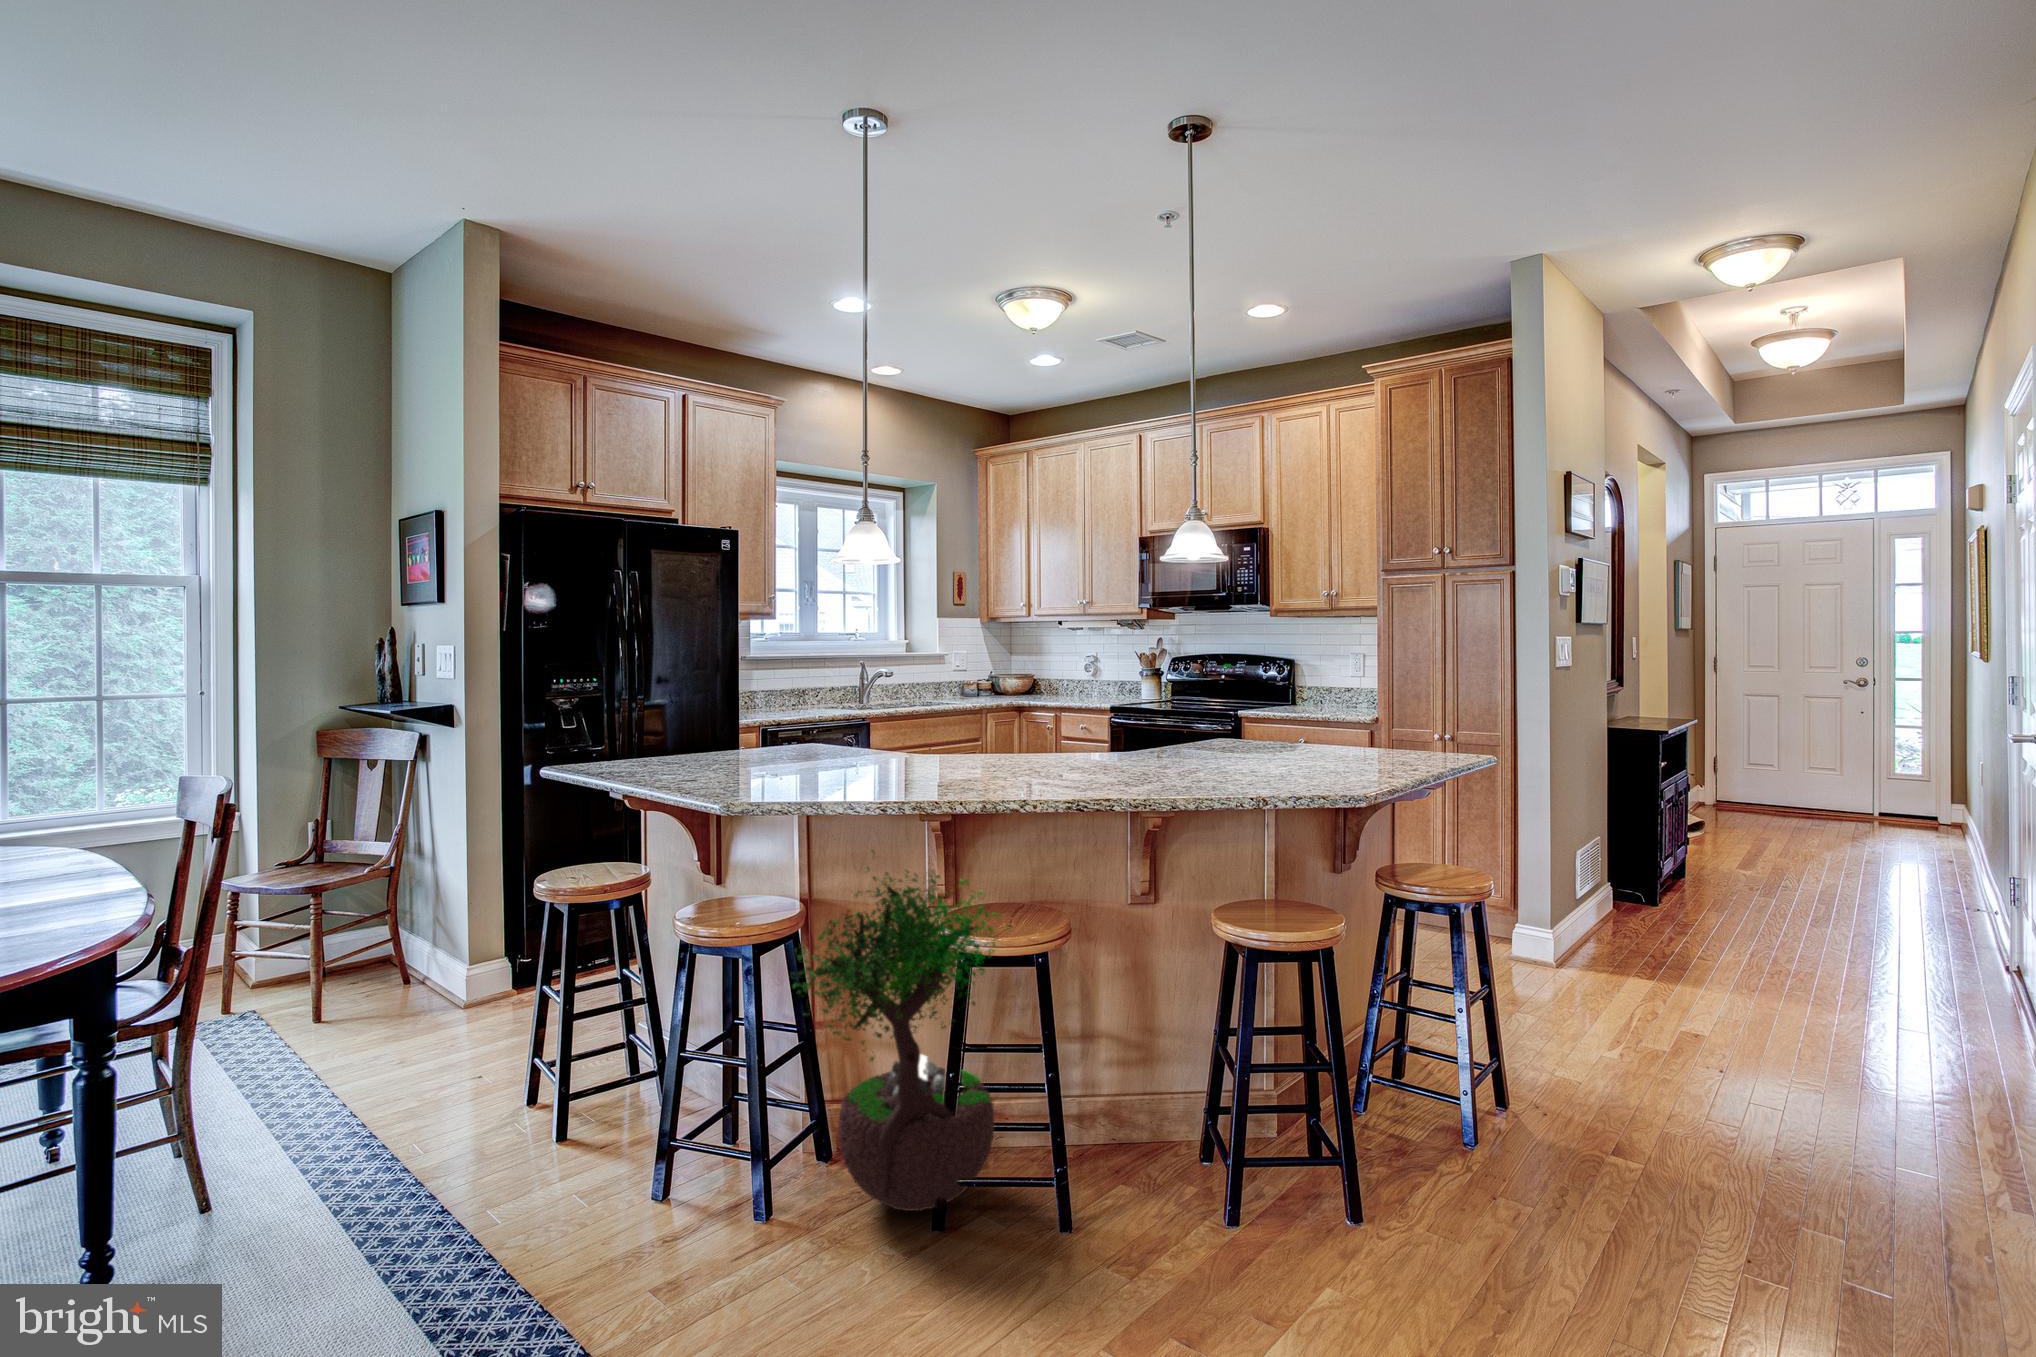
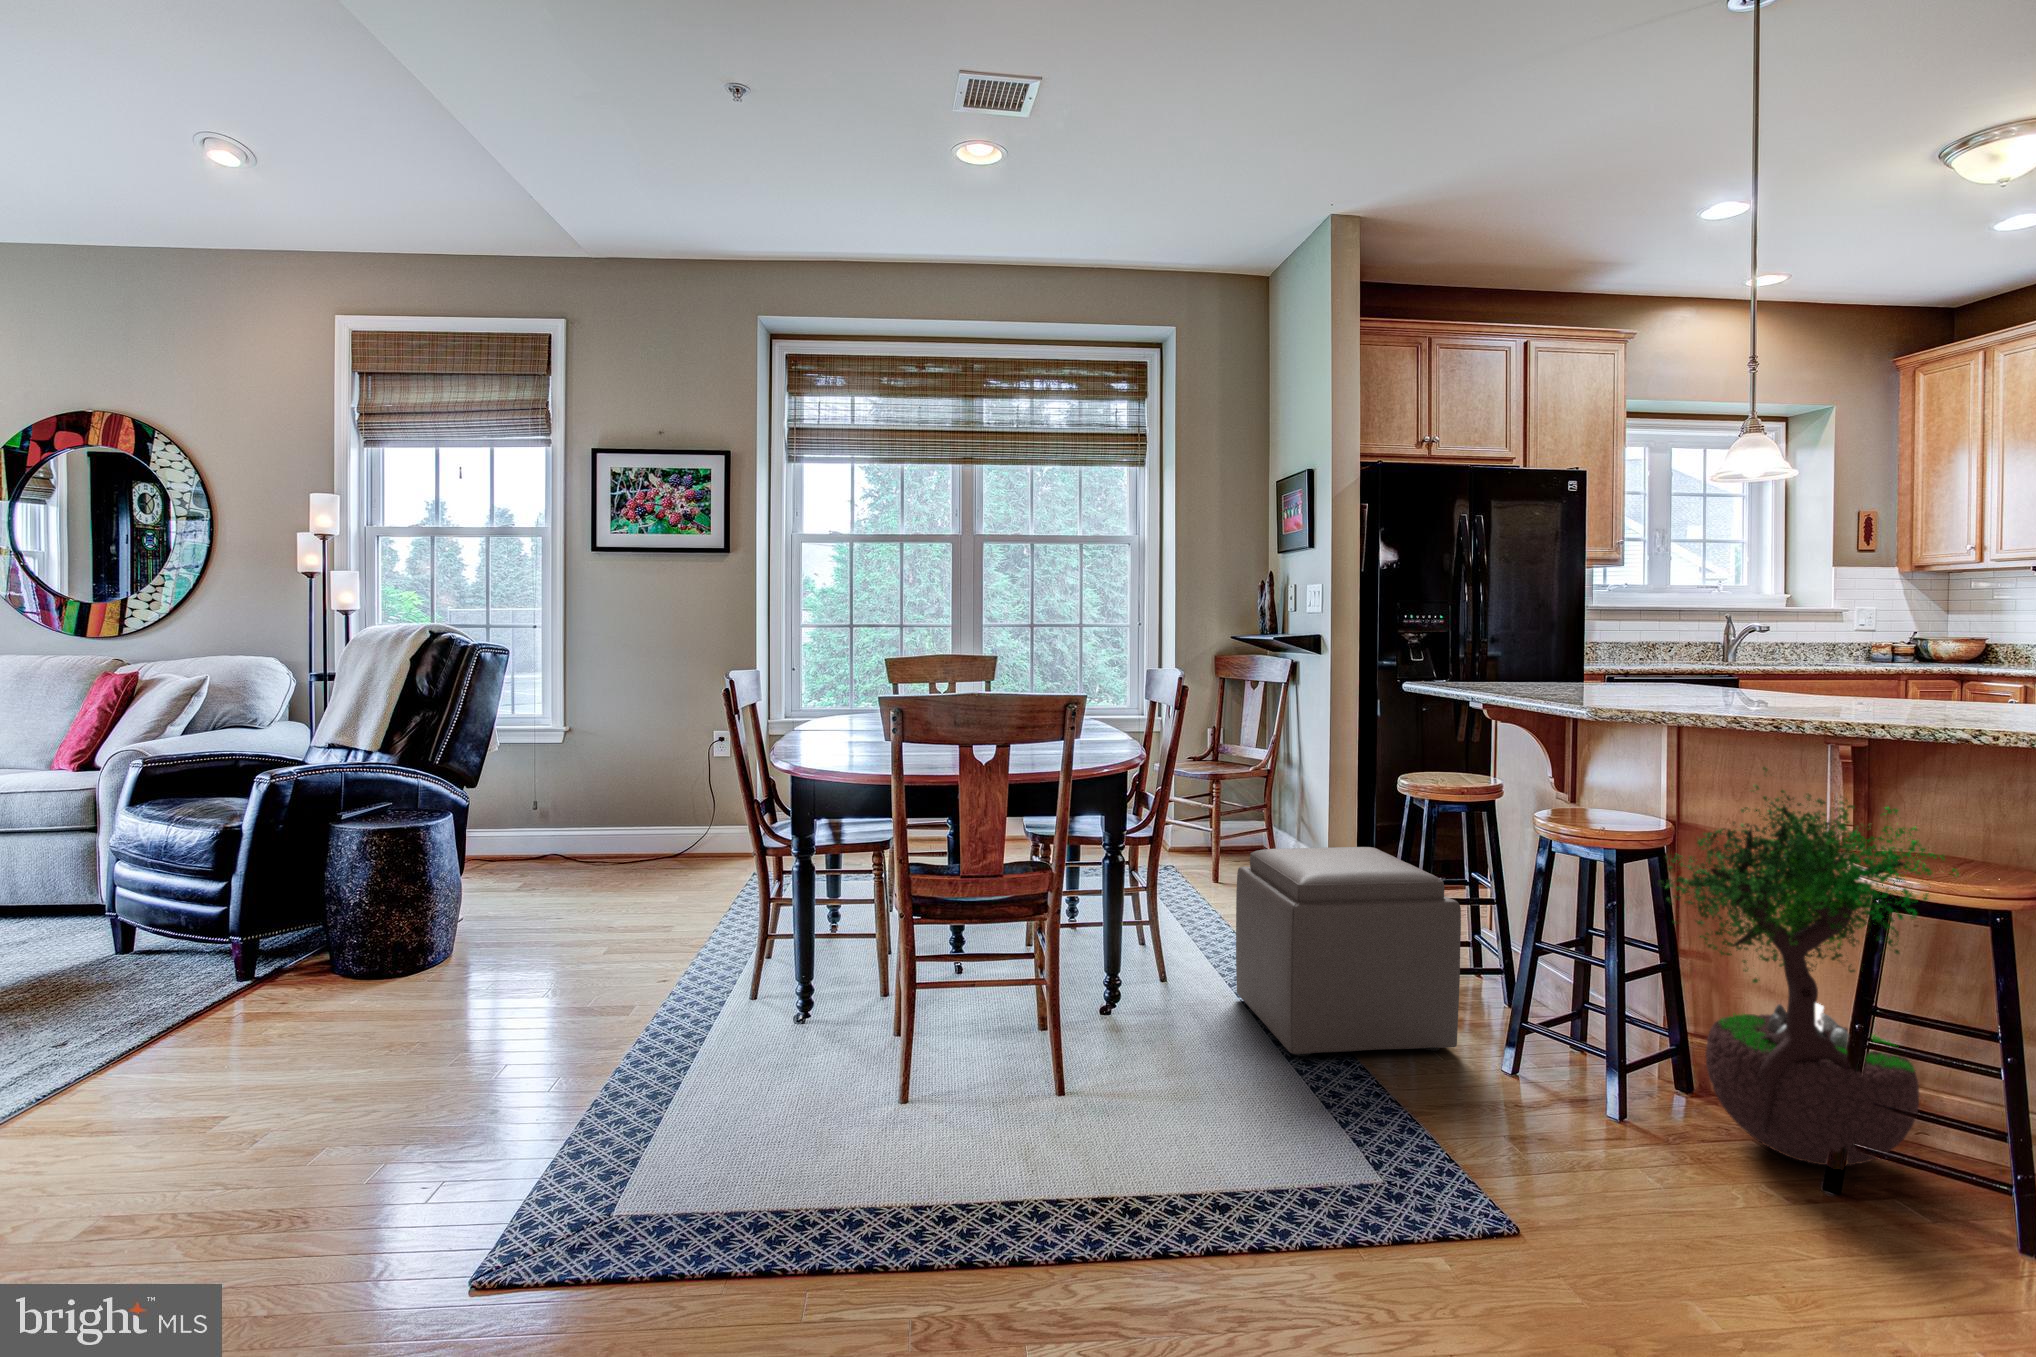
ottoman: none [313,972,604,1280] -> present [1236,847,1461,1056]

